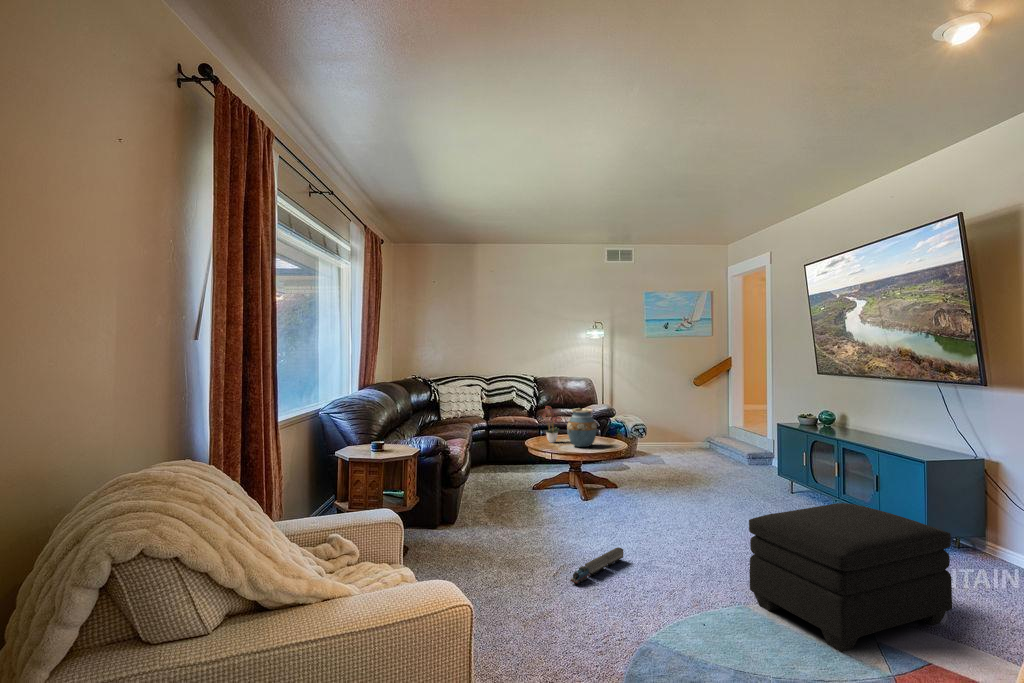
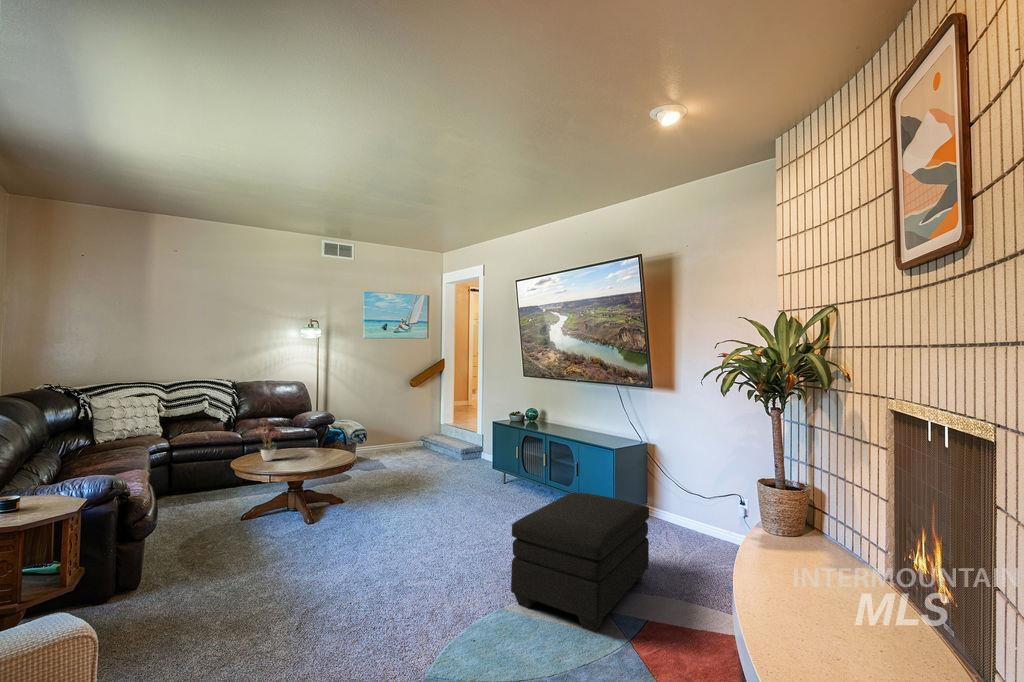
vase: present [567,408,597,447] -> none [291,419,327,463]
toy train: present [570,548,623,584] -> none [325,577,378,637]

